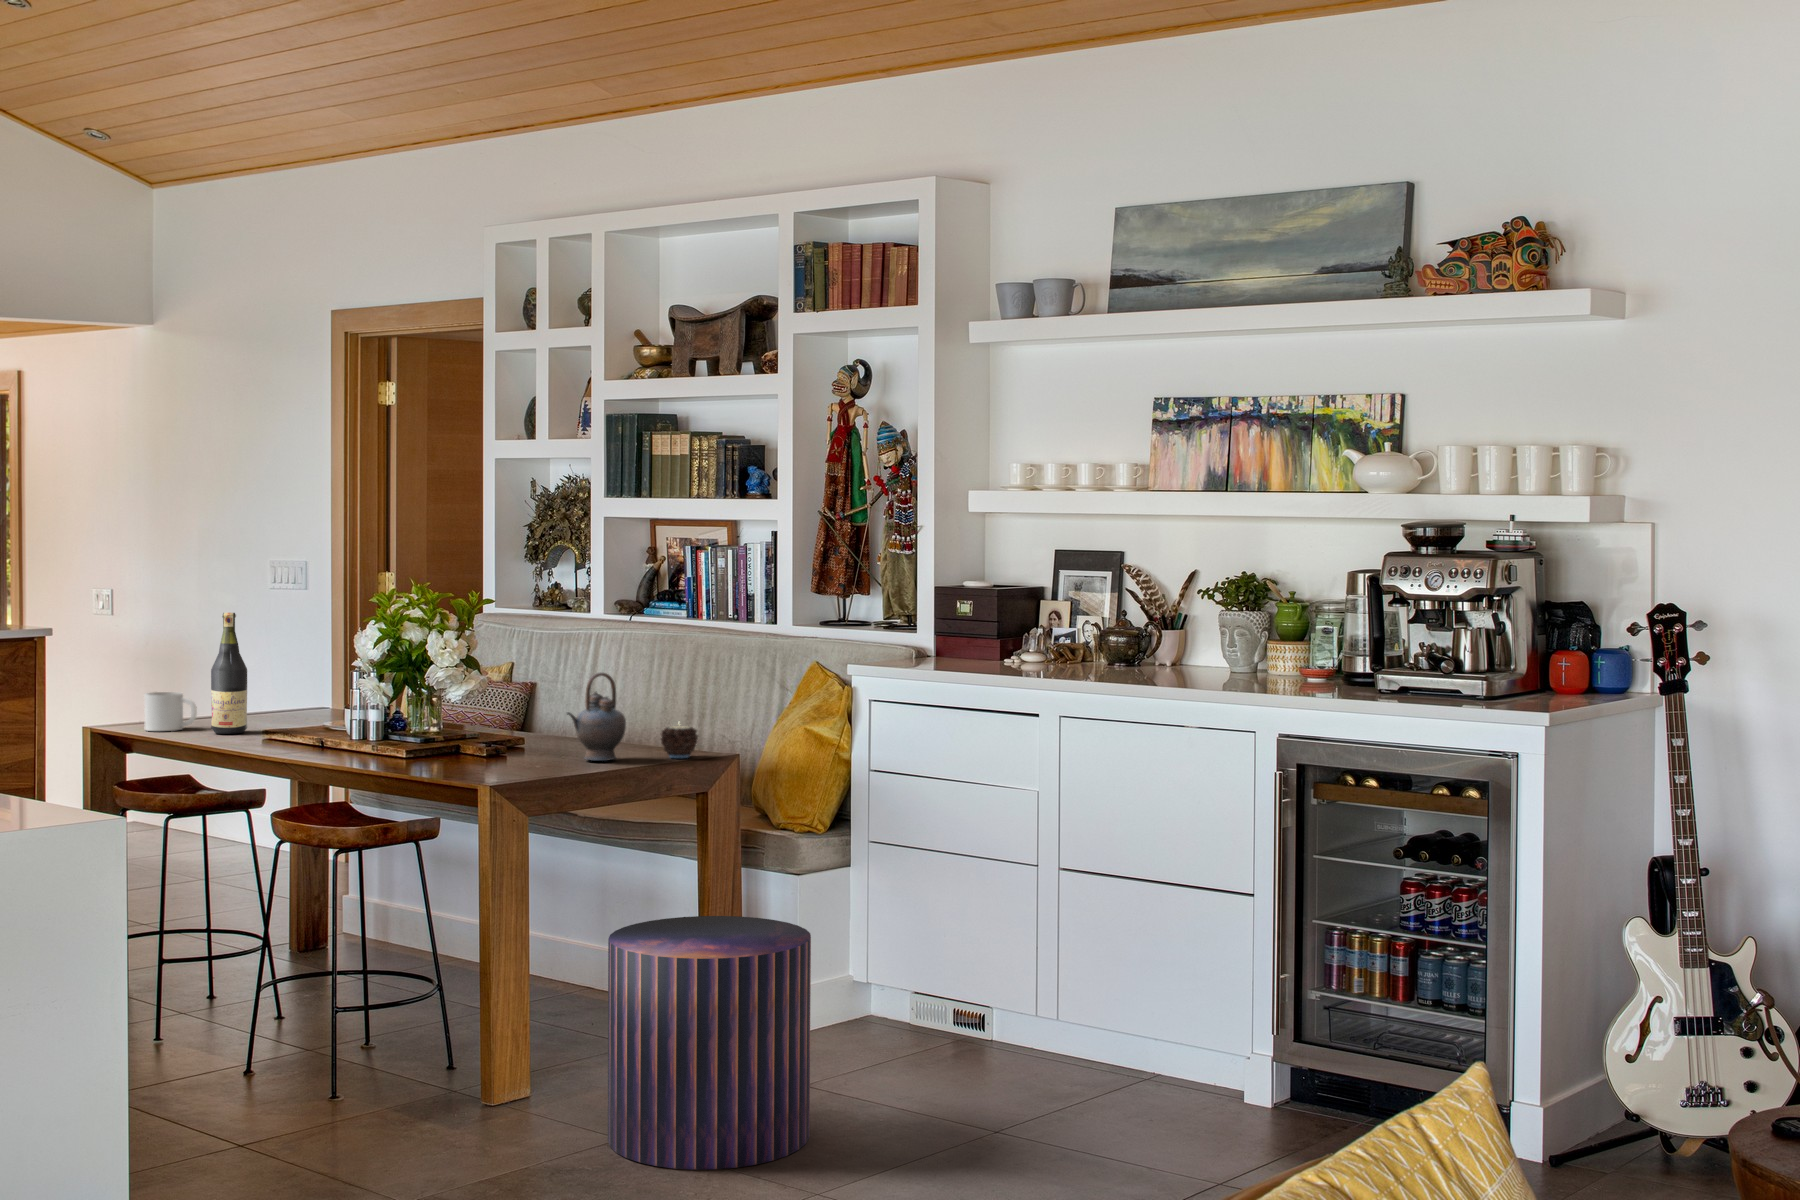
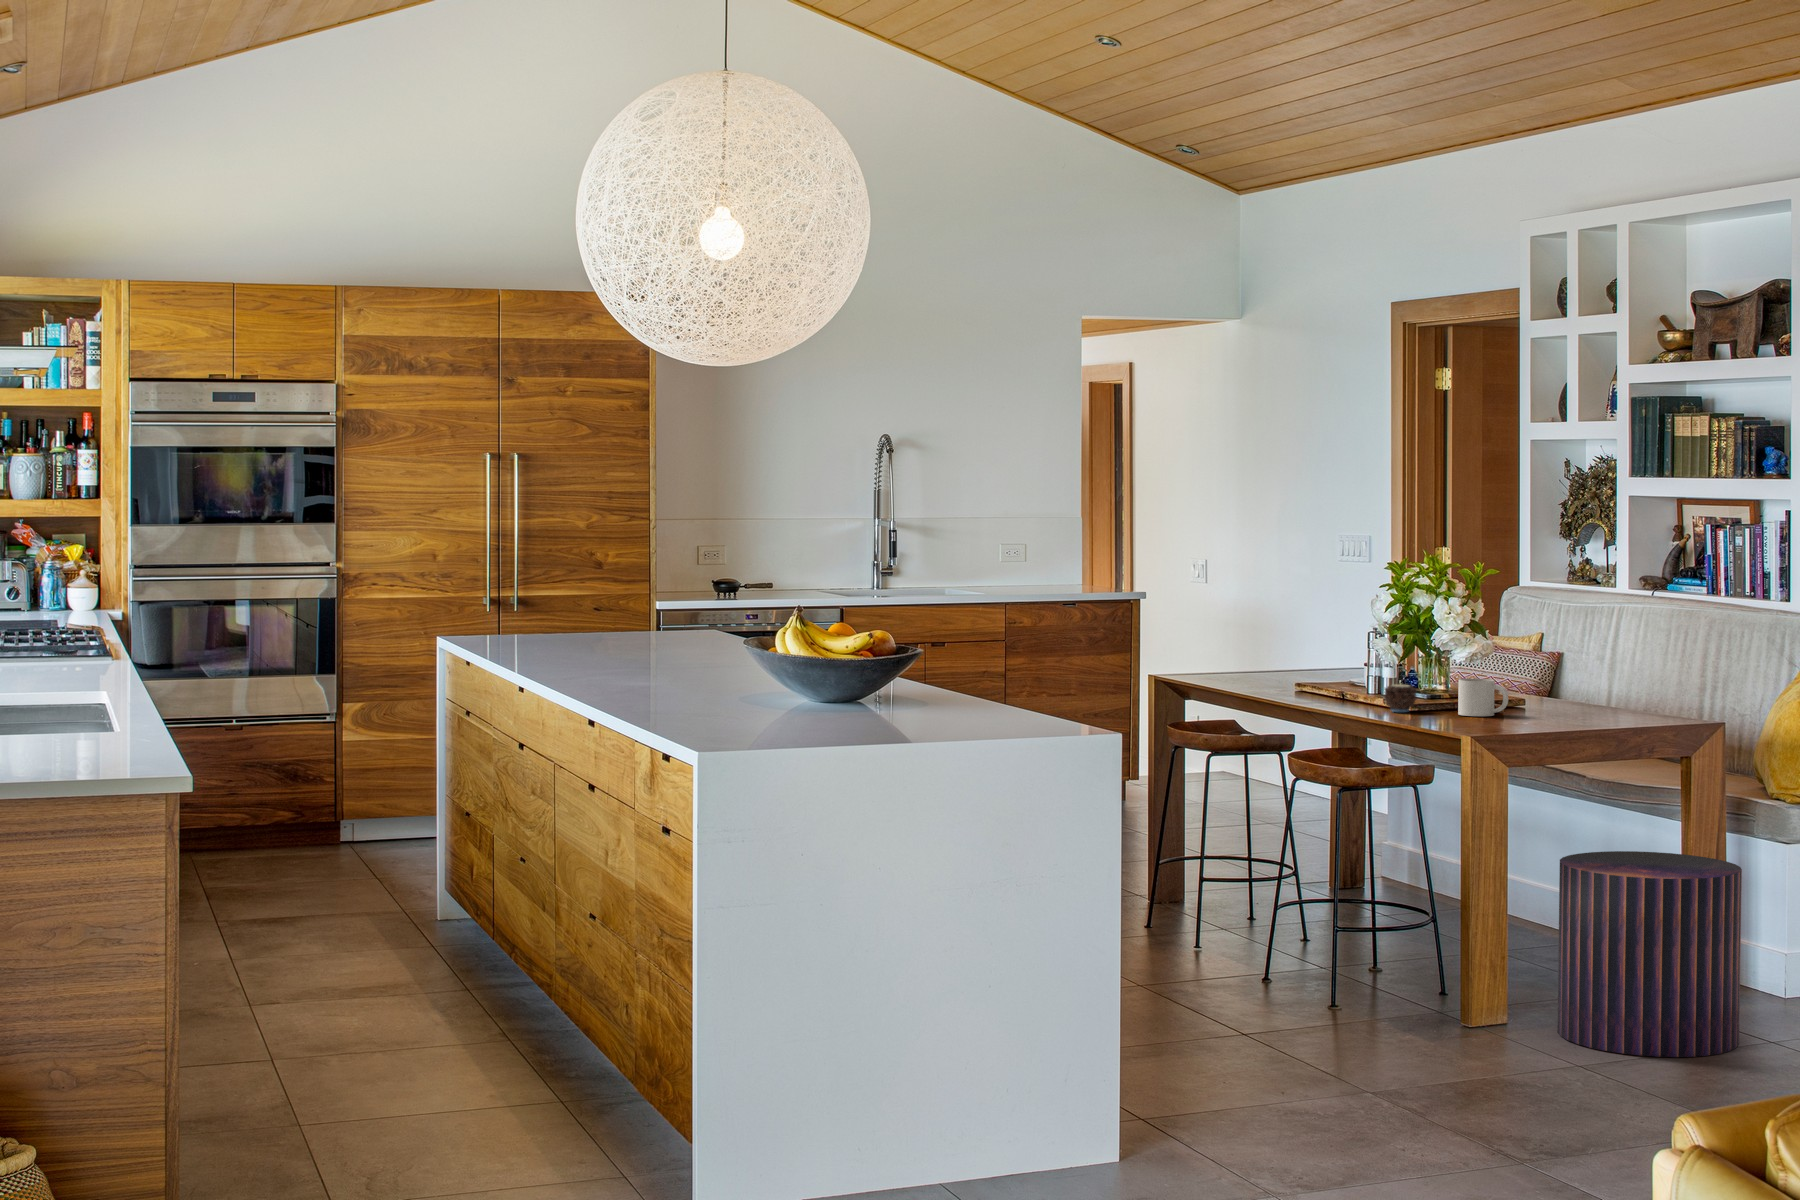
wine bottle: present [211,613,247,734] -> none [1261,583,1290,685]
teapot: present [567,672,626,761] -> none [1543,639,1598,715]
mug: present [144,692,197,731] -> present [1458,679,1508,716]
candle: present [661,726,698,758] -> present [1384,684,1416,712]

